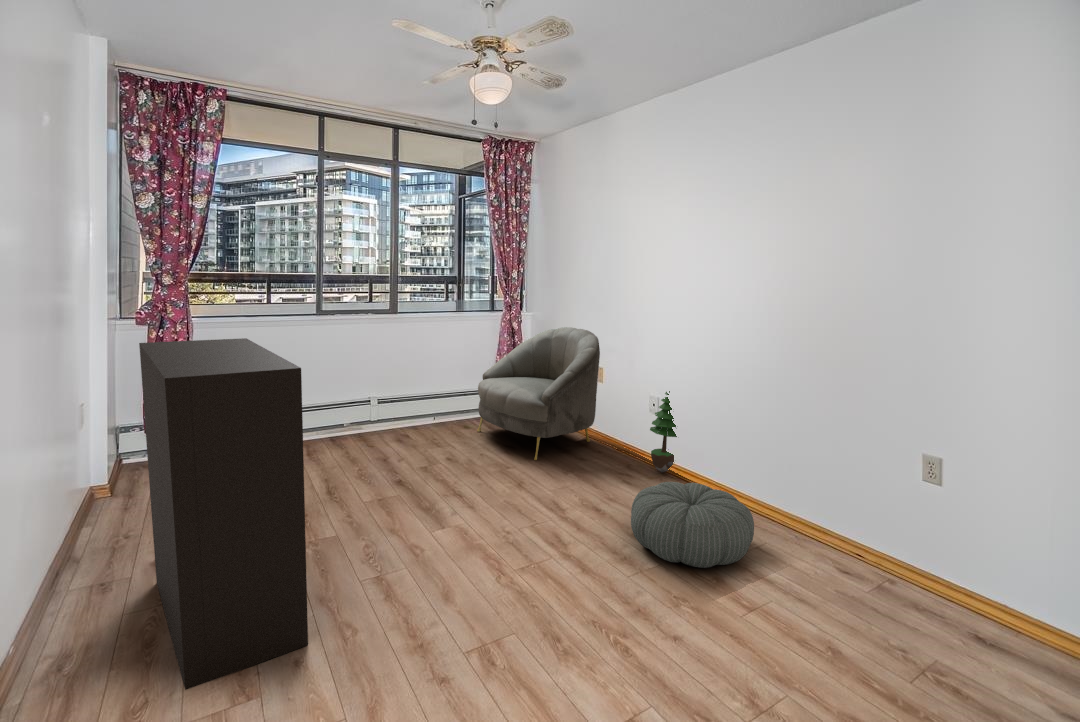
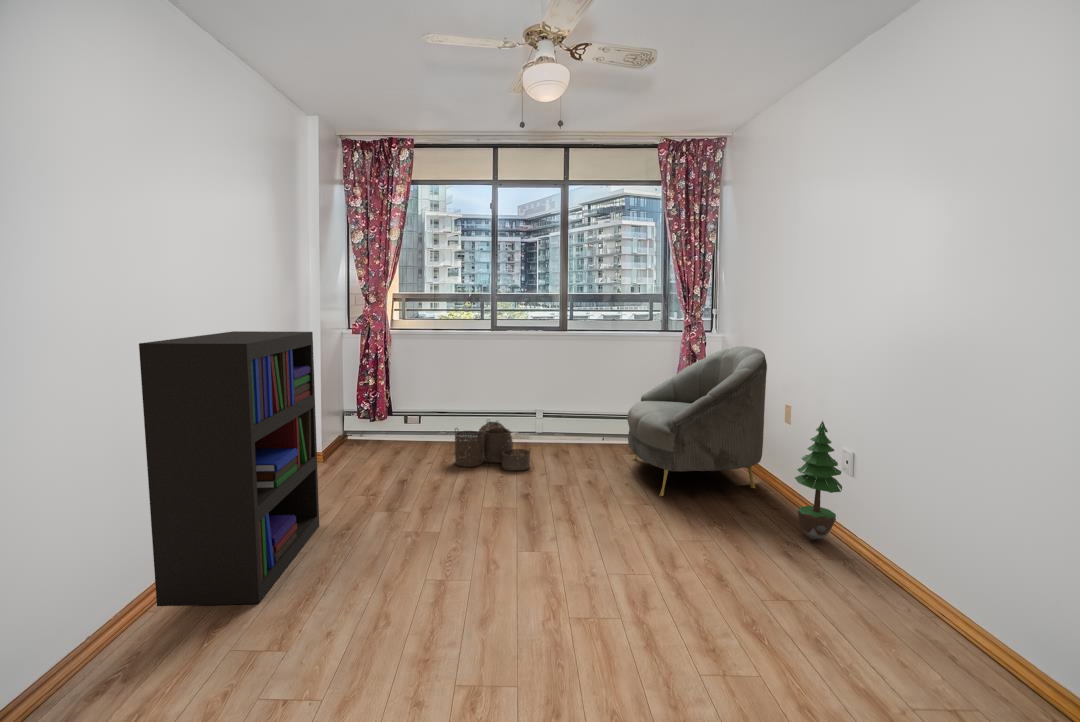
woven basket: none [313,410,399,464] -> present [455,421,530,470]
pouf: present [631,482,754,568] -> none [654,540,838,676]

